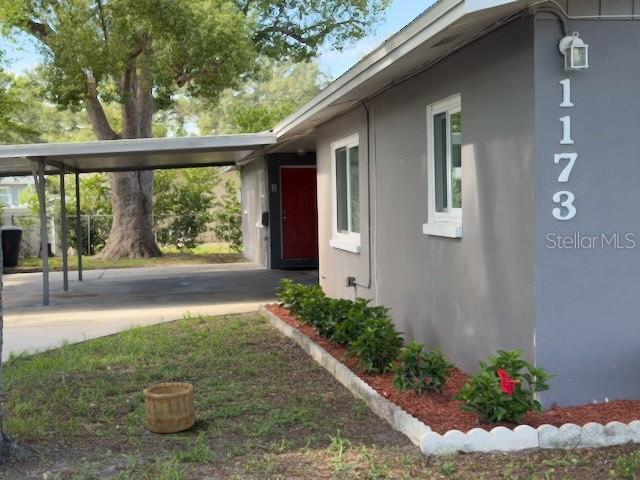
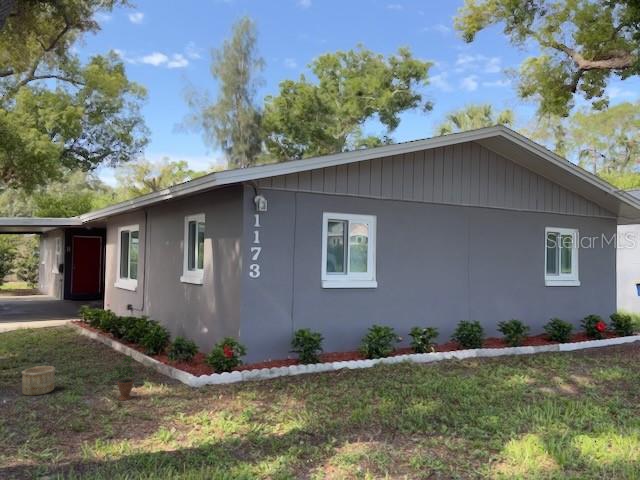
potted plant: none [276,372,314,462] -> present [115,356,134,400]

